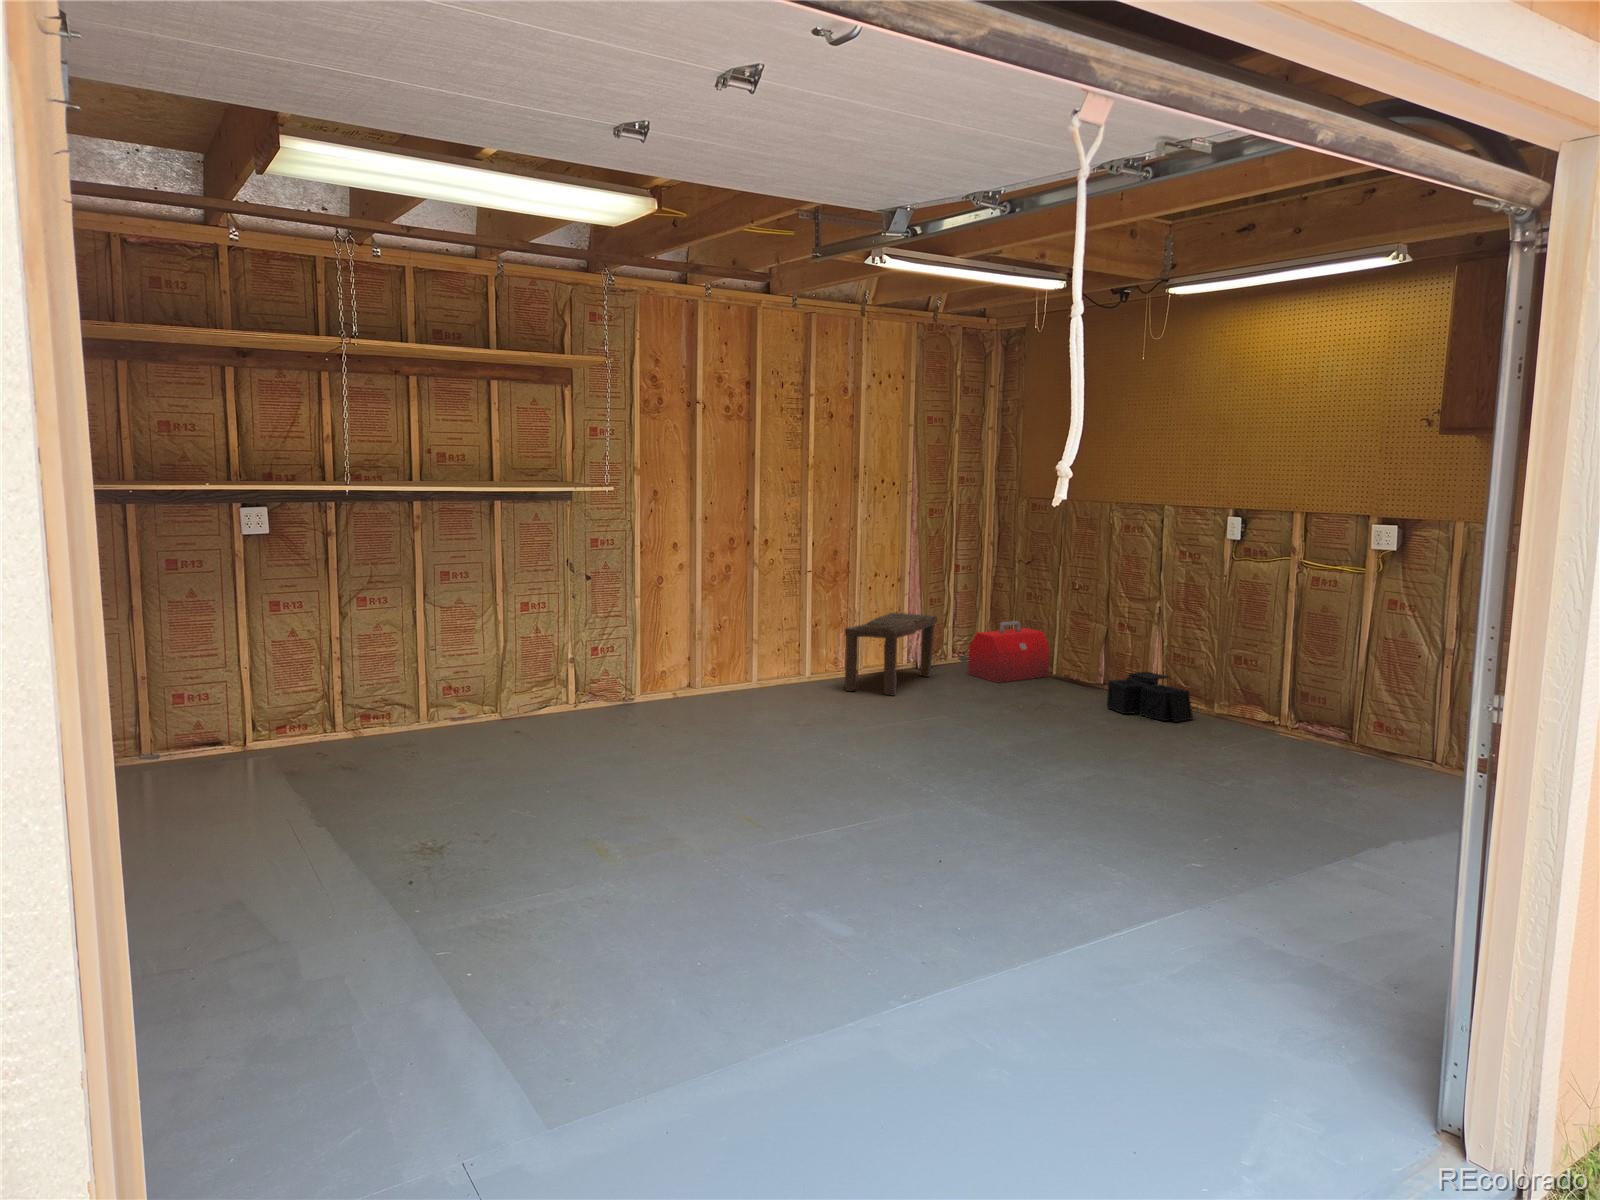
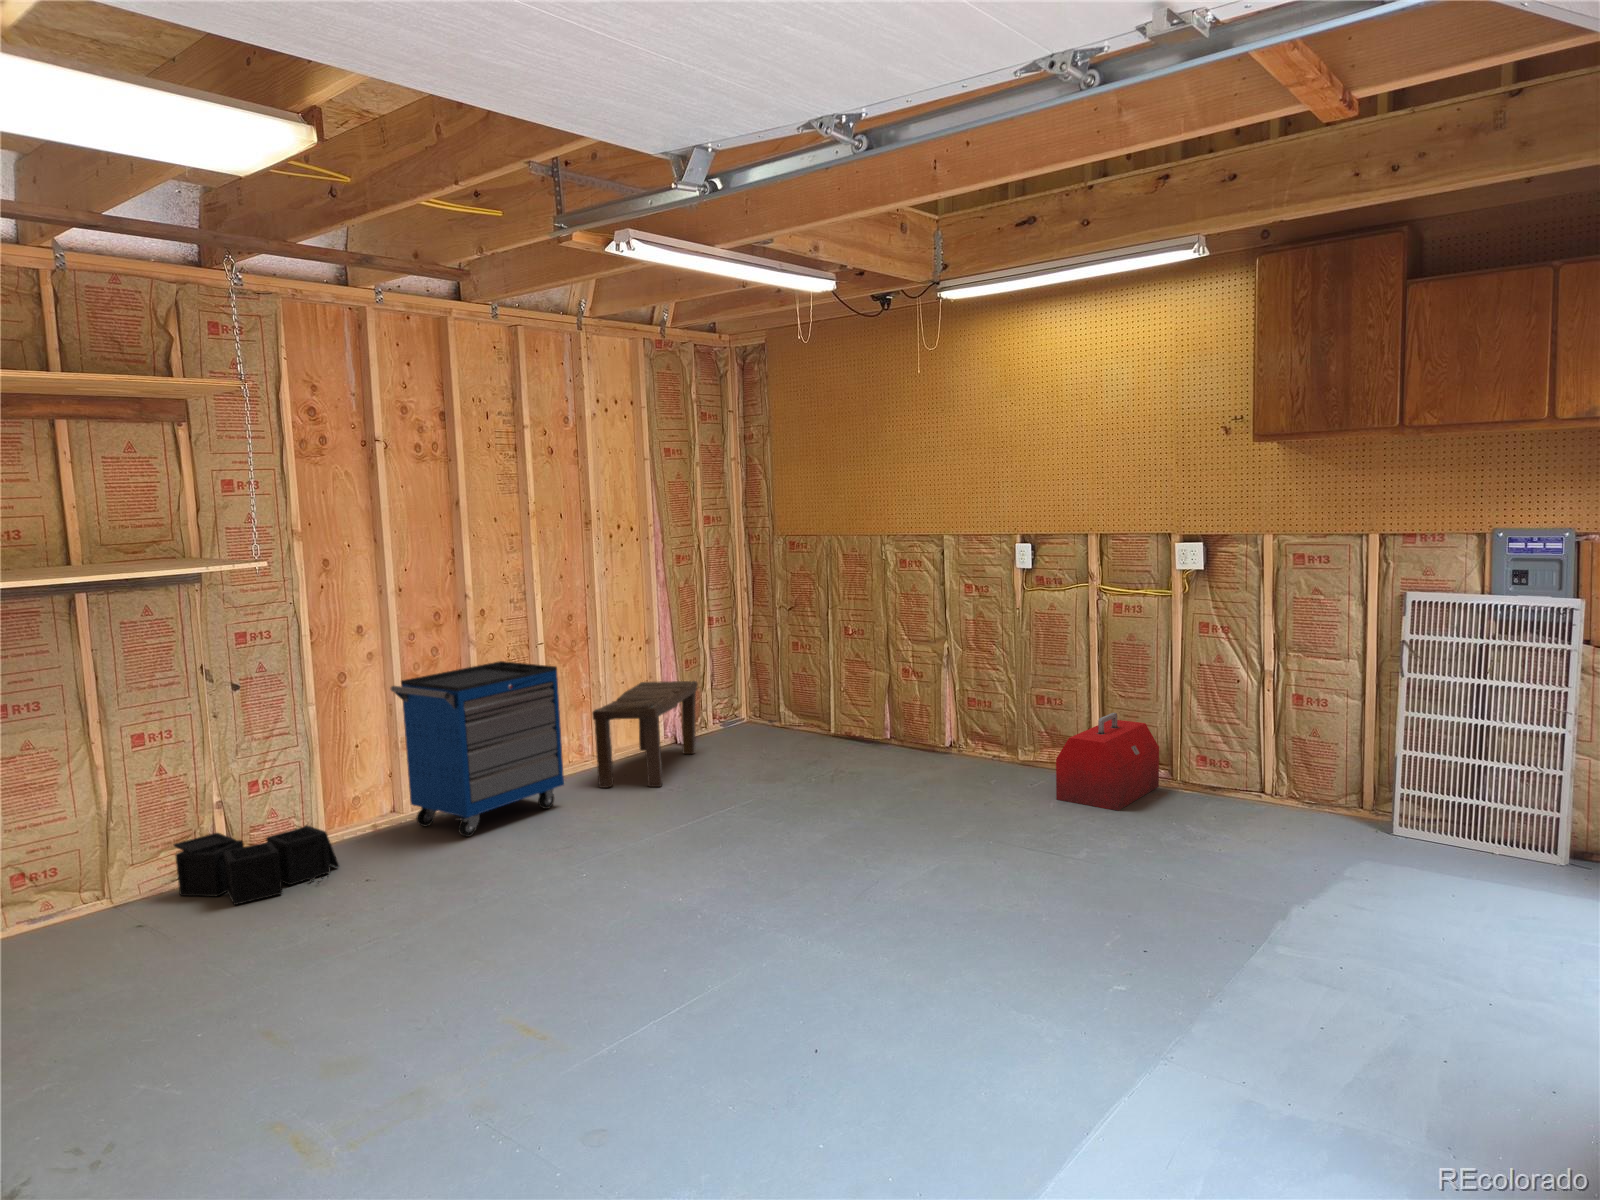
storage cabinet: none [693,581,818,710] -> present [391,661,564,837]
toolbox: present [968,621,1050,683] -> present [1056,713,1159,811]
storage bin: present [1107,672,1193,722] -> present [174,825,339,905]

